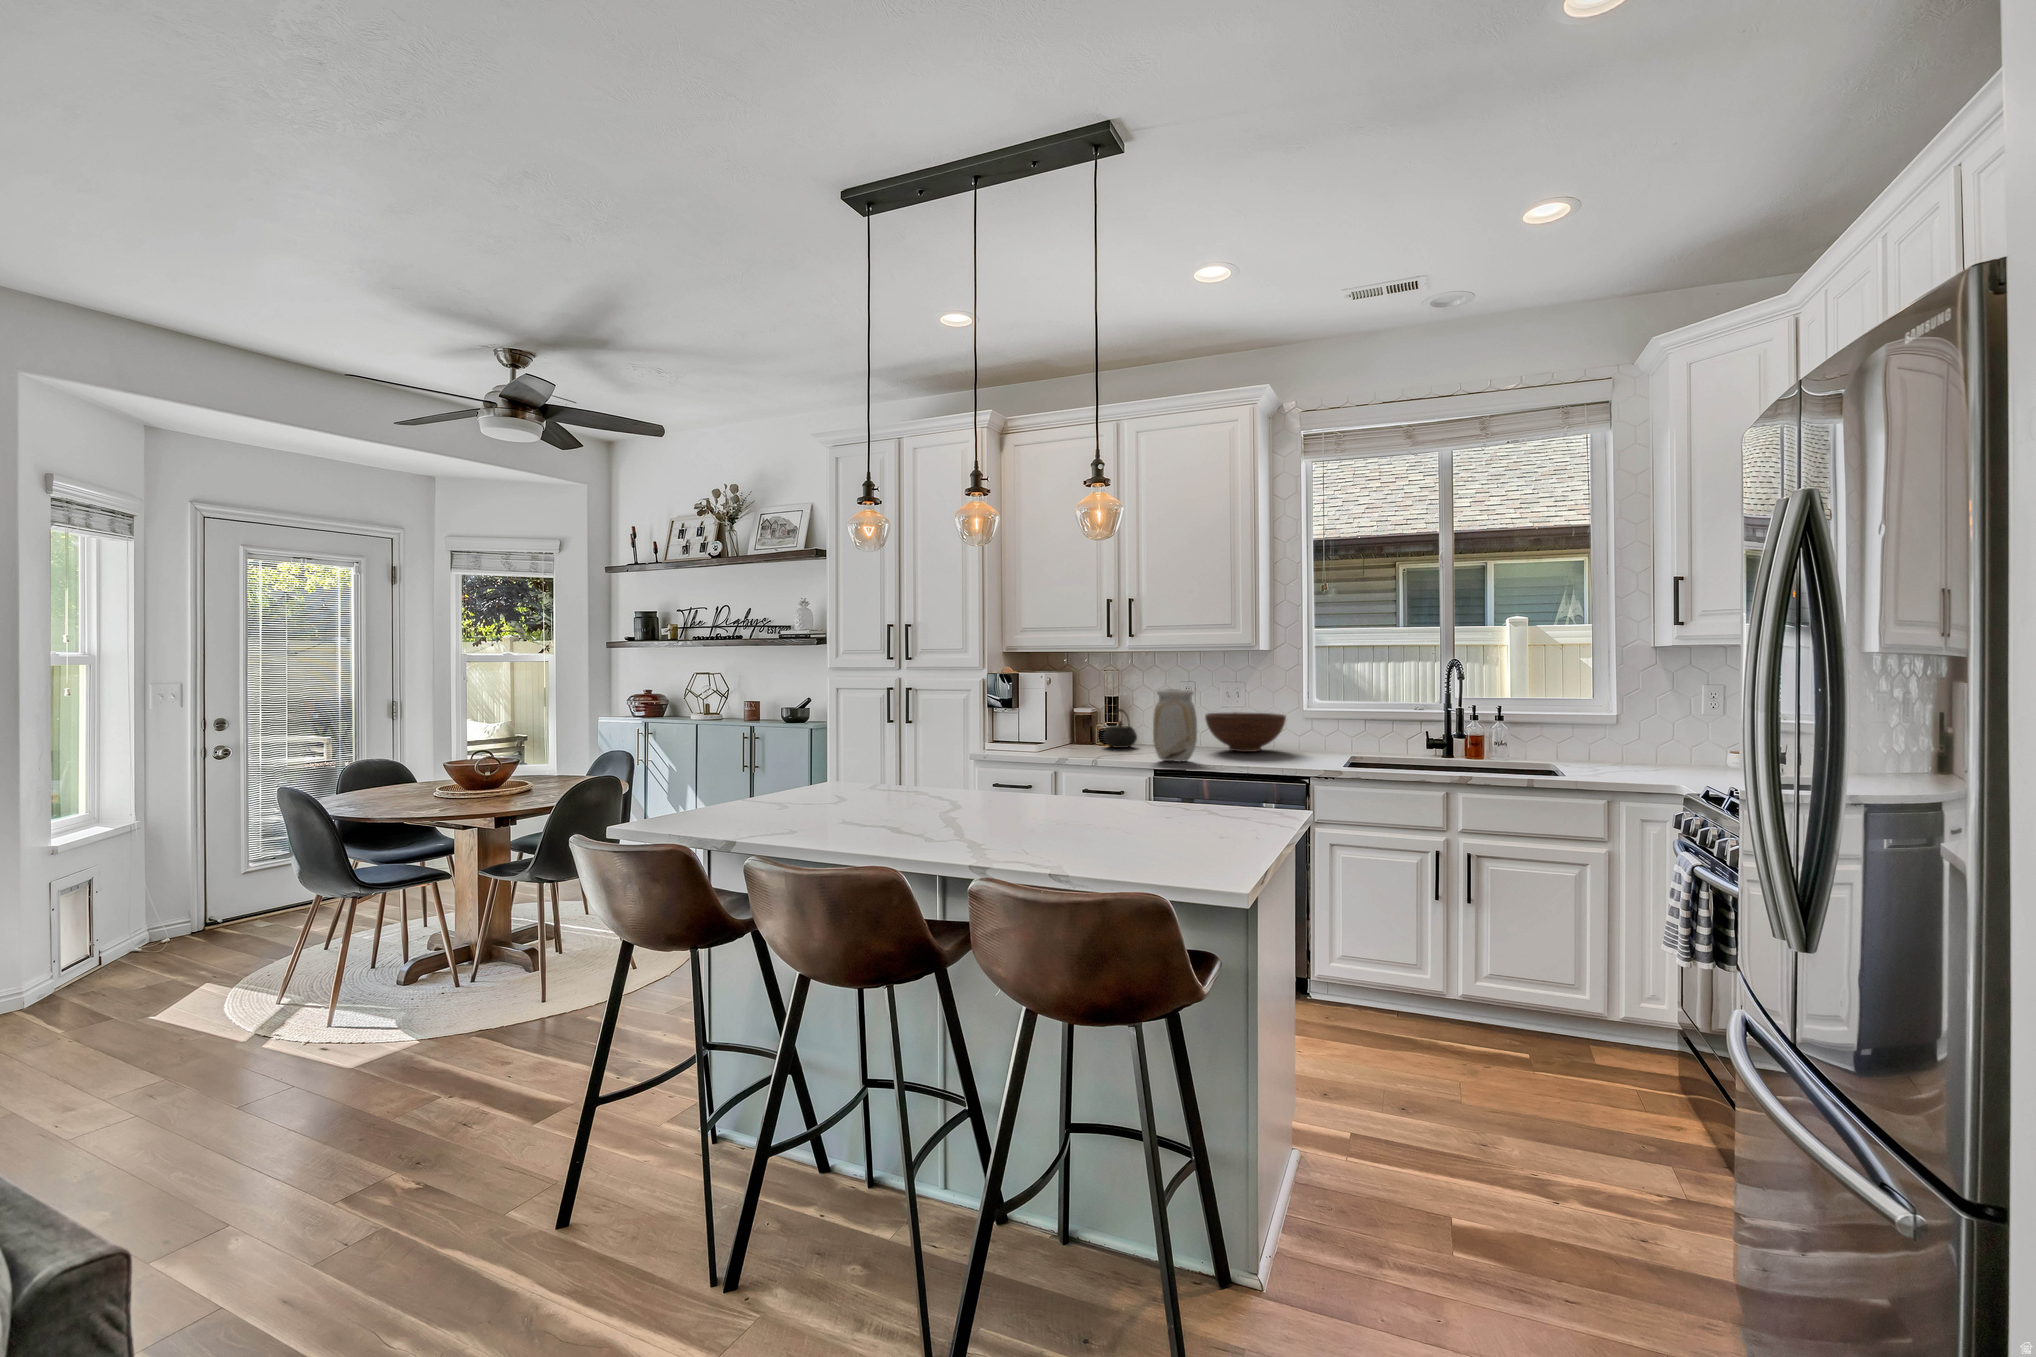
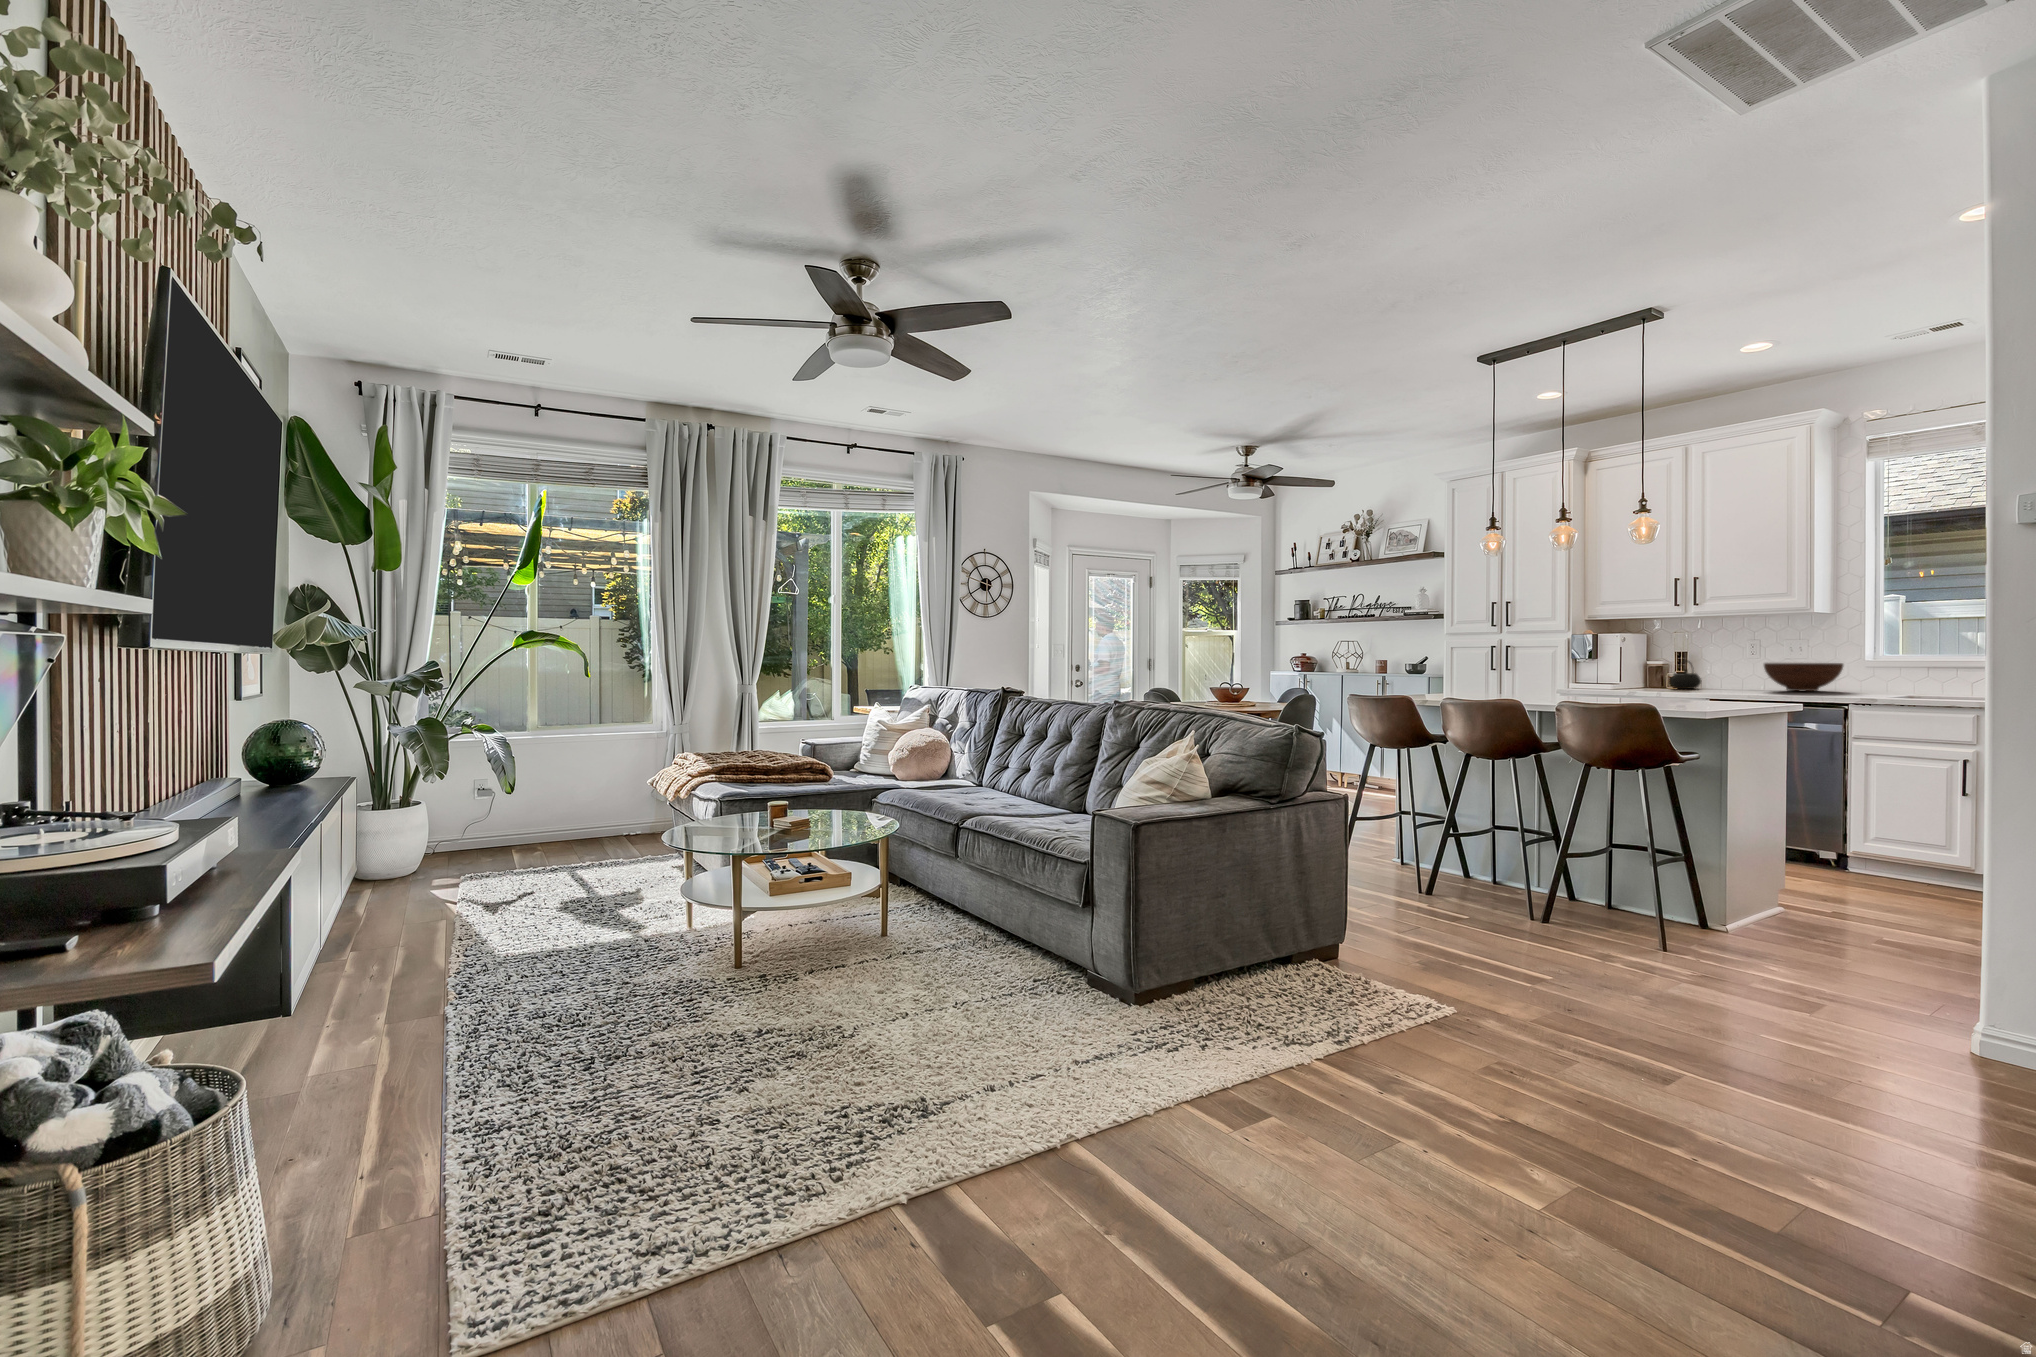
vase: present [1153,689,1197,762] -> none [1708,642,1748,694]

